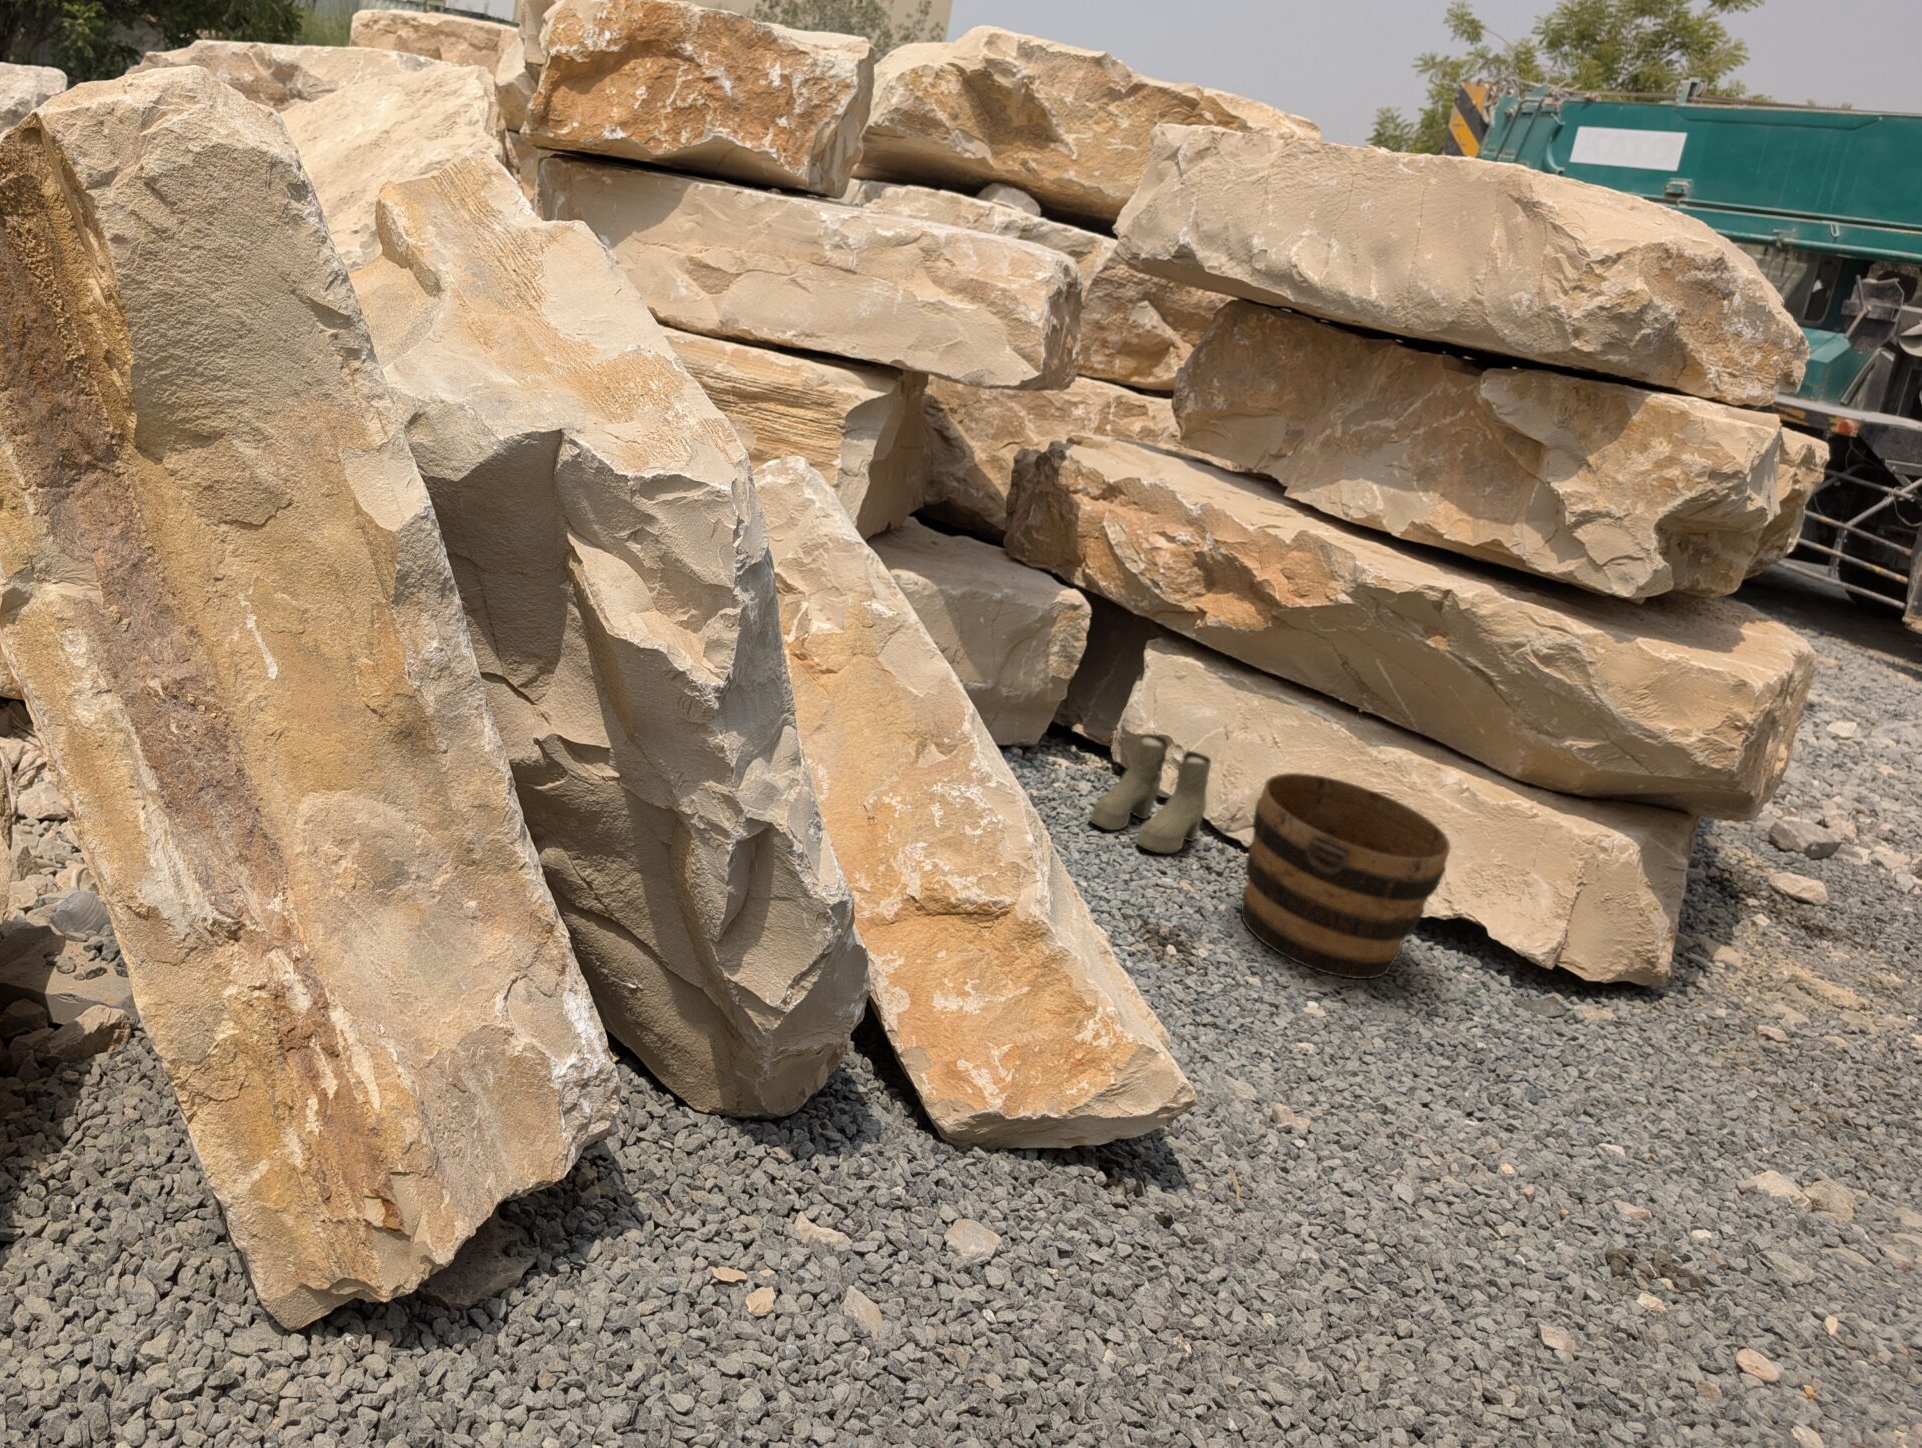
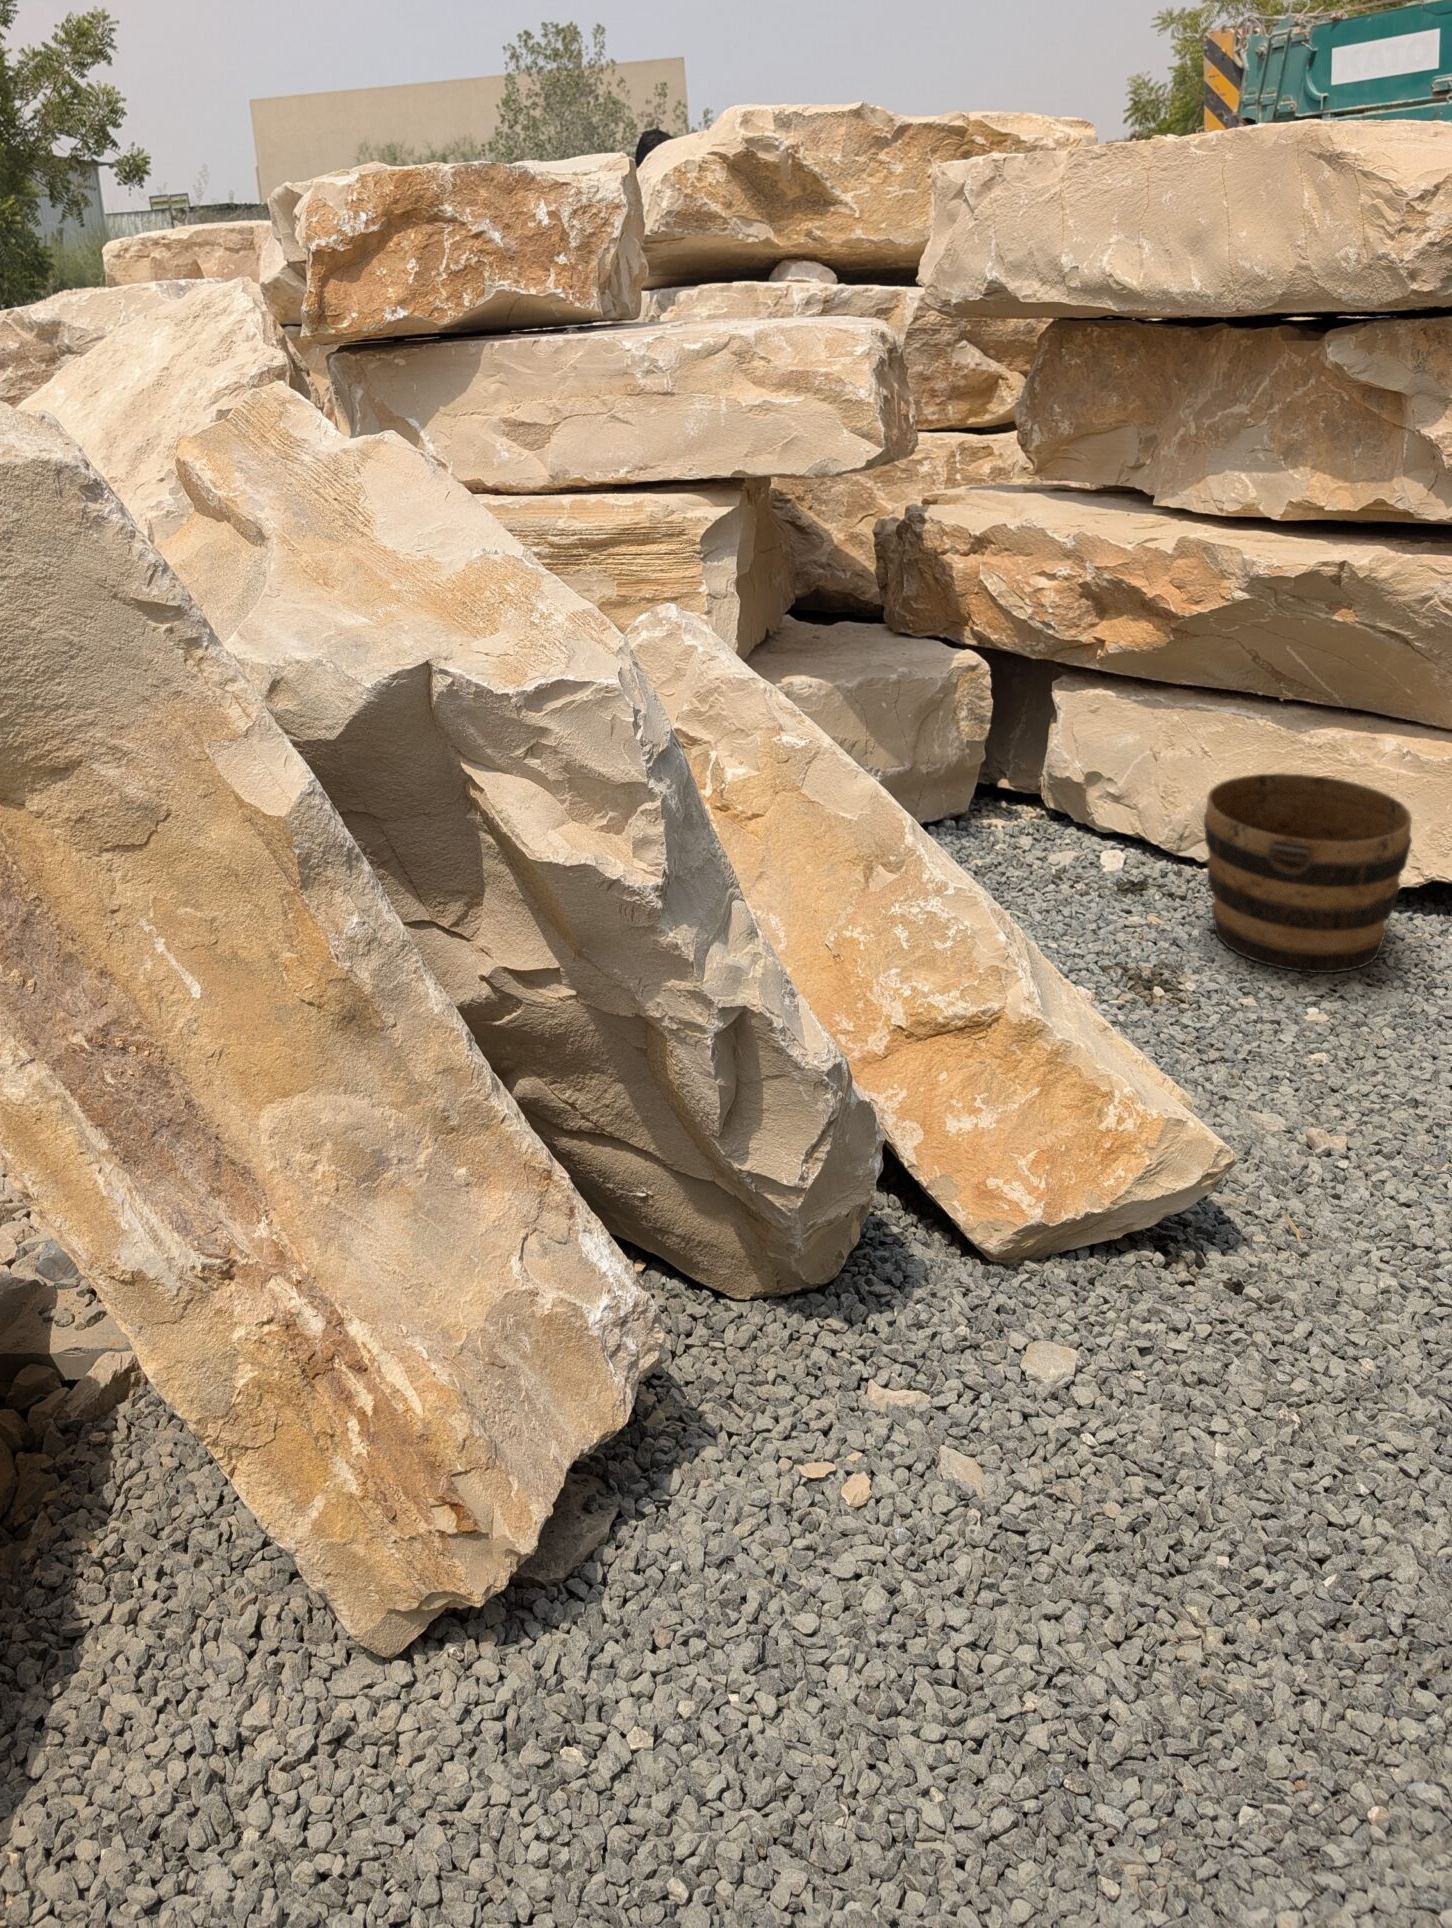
boots: present [1089,734,1211,854] -> none [1037,772,1151,890]

